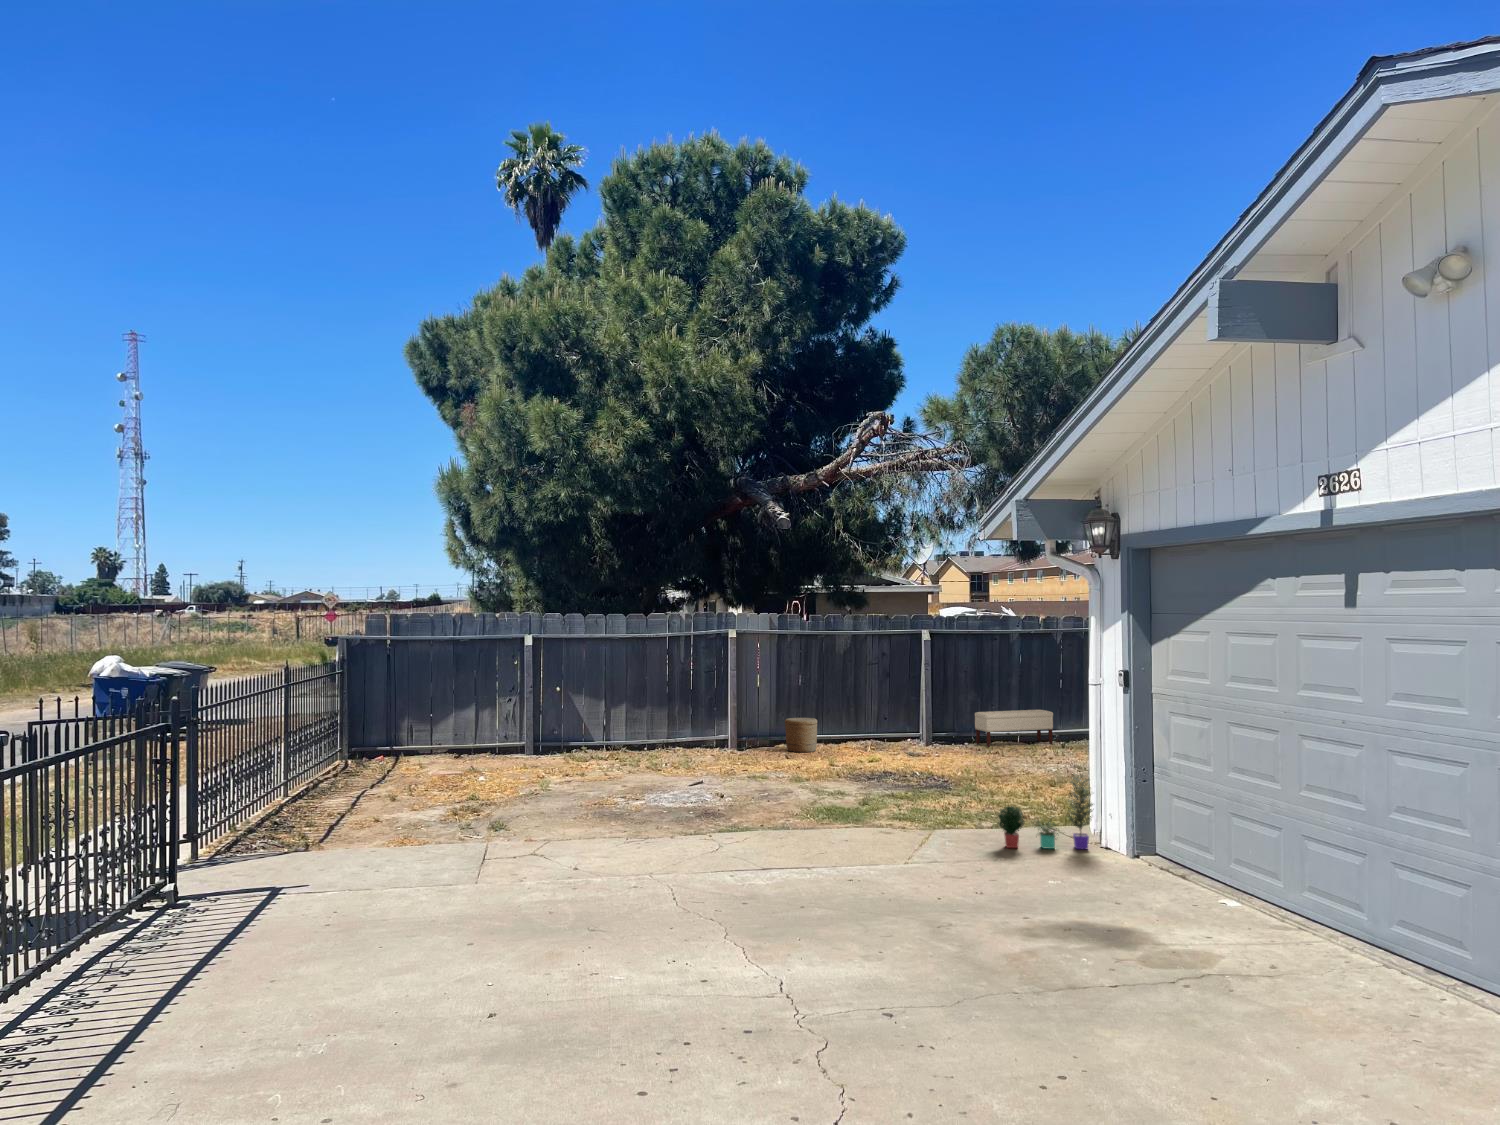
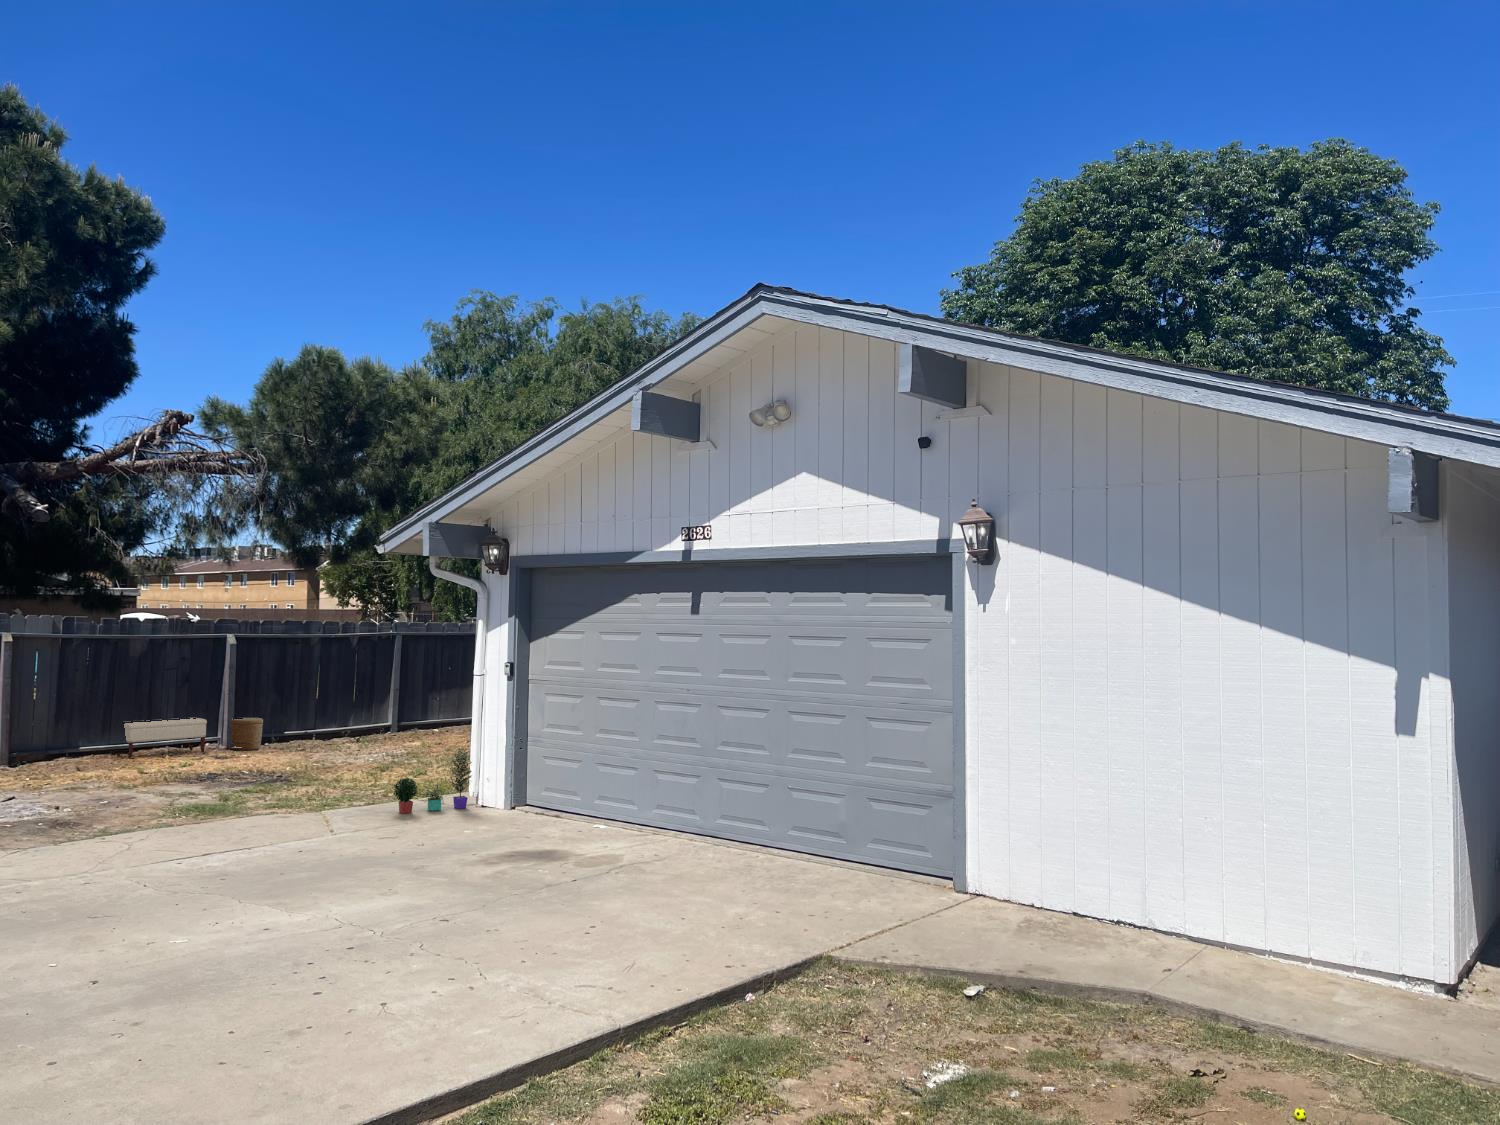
bench: present [975,709,1053,747] -> present [117,718,207,759]
woven basket: present [785,718,817,753] -> present [230,718,263,751]

